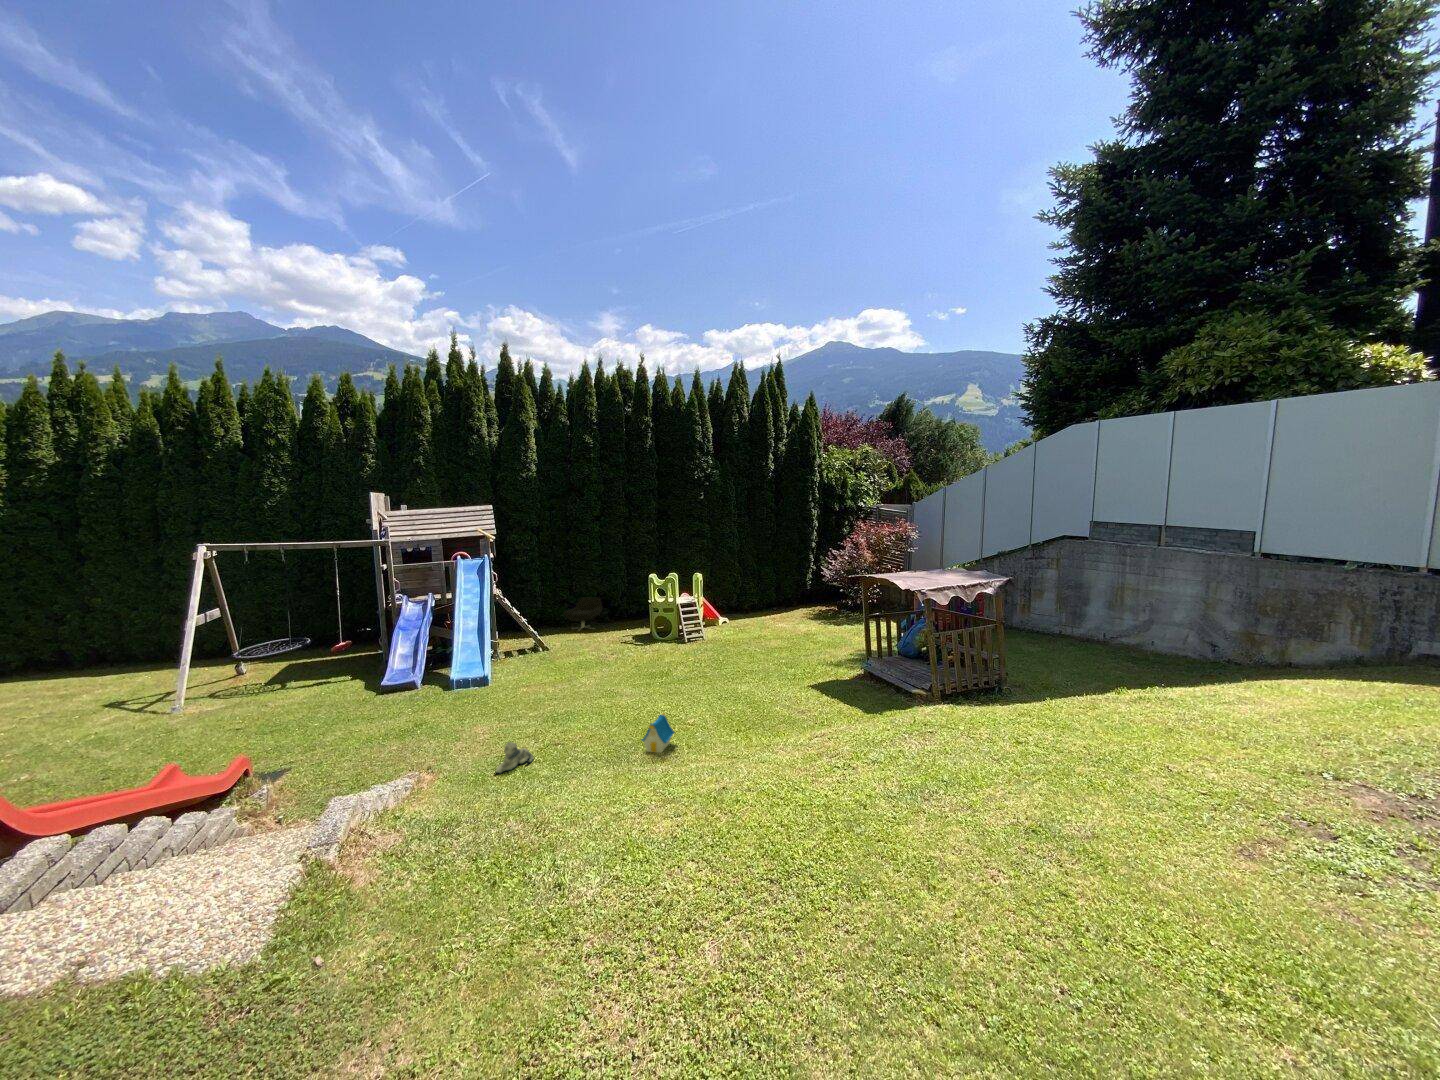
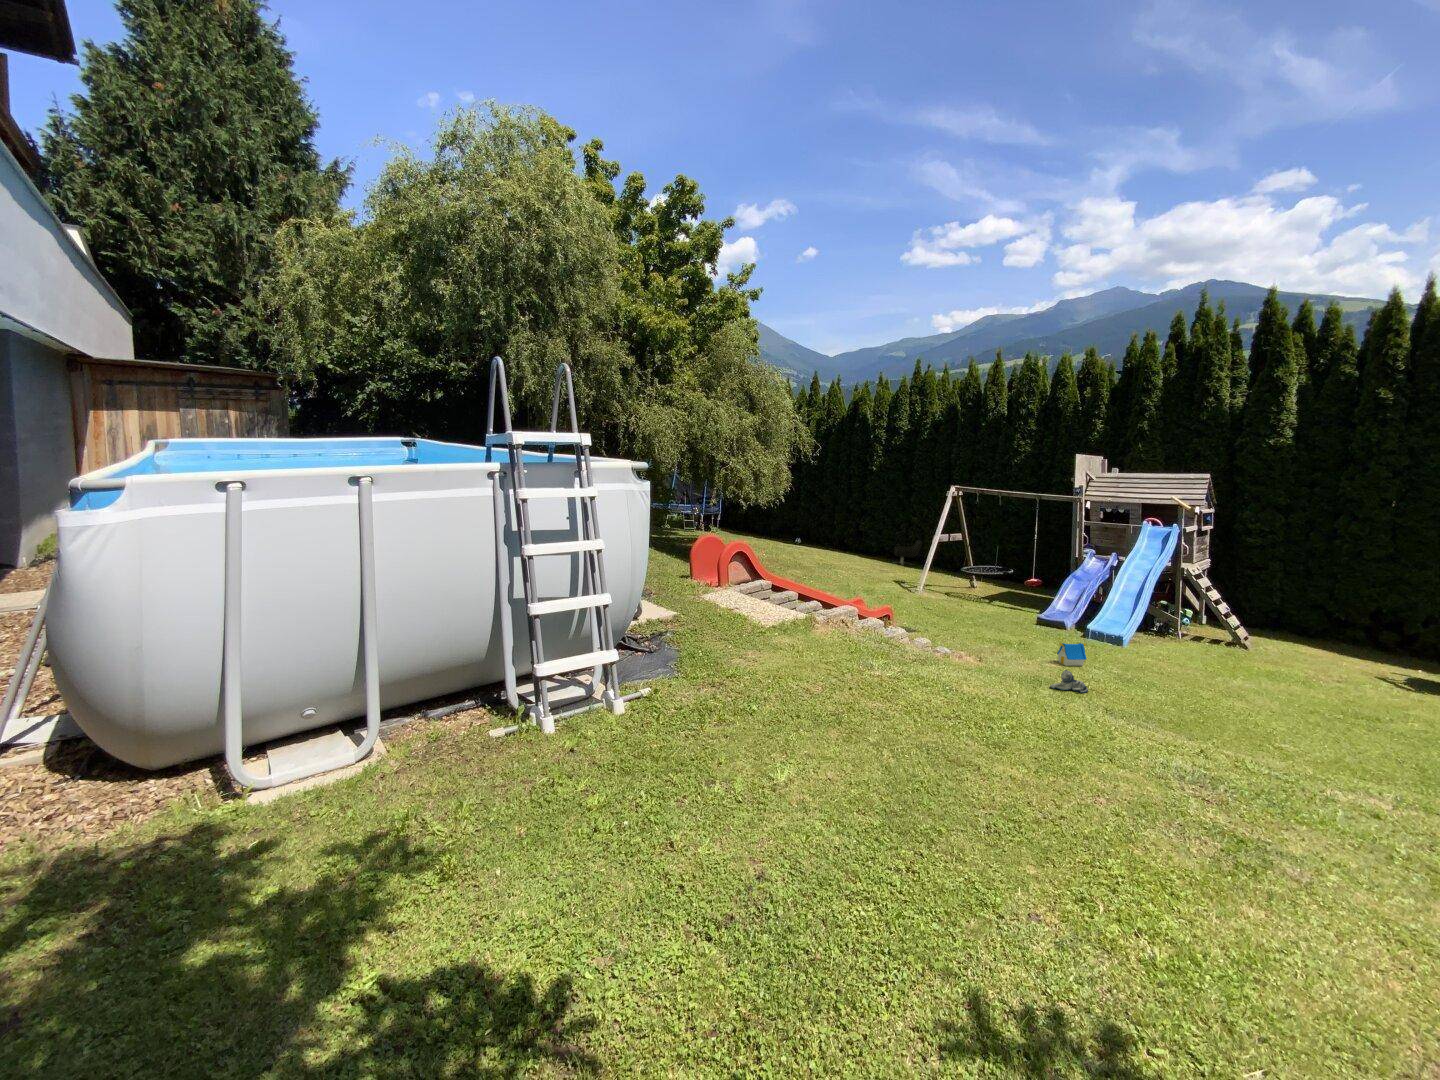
lounge chair: present [564,597,602,628] -> present [894,541,922,564]
toy house: present [642,713,674,753] -> present [1057,643,1087,666]

